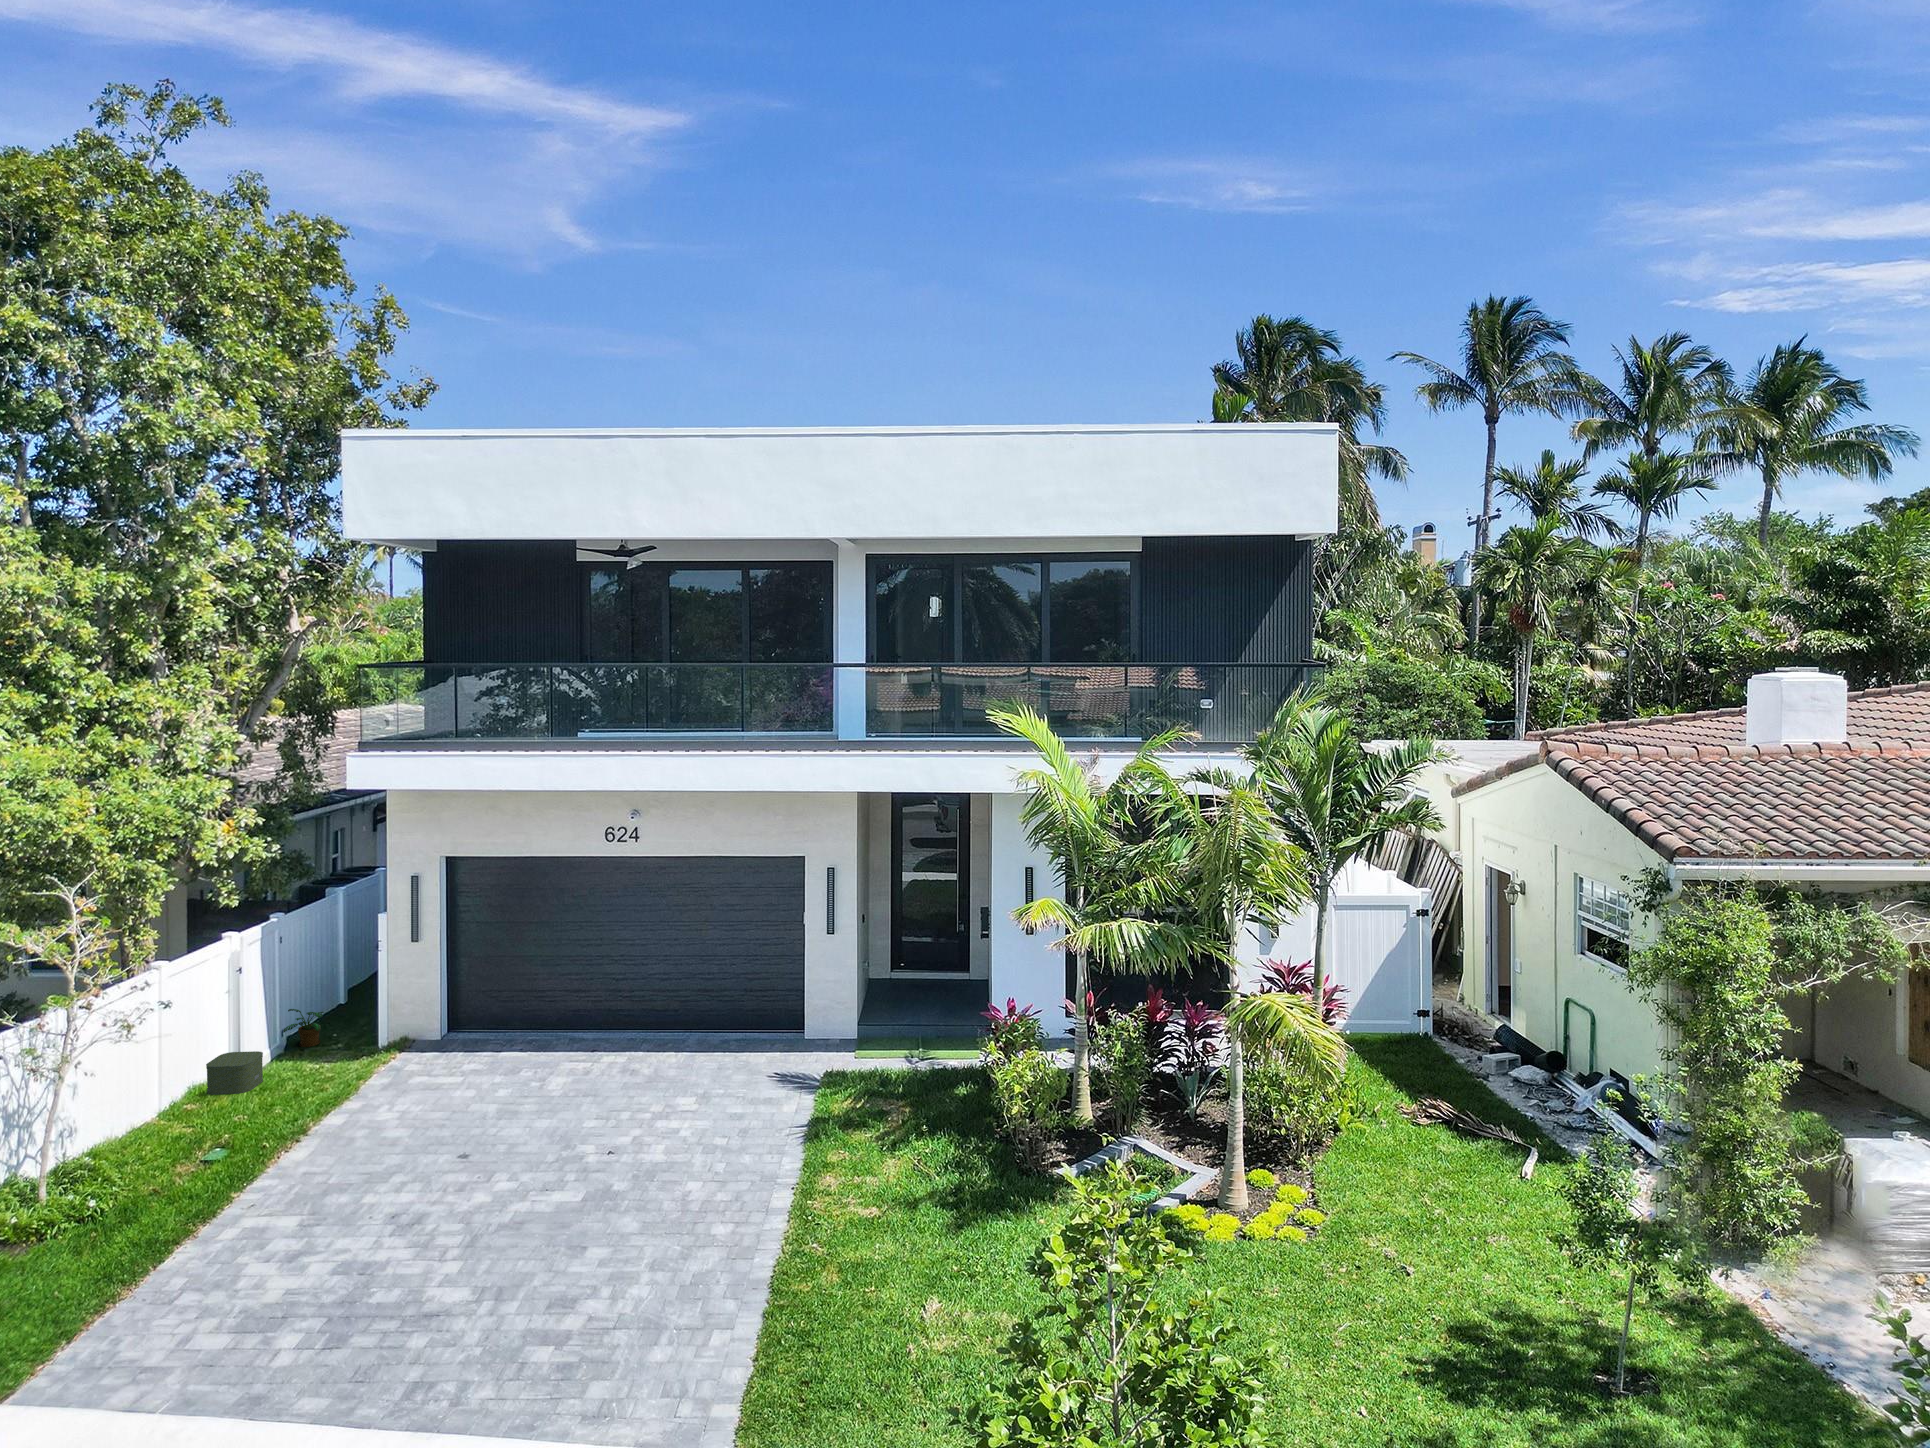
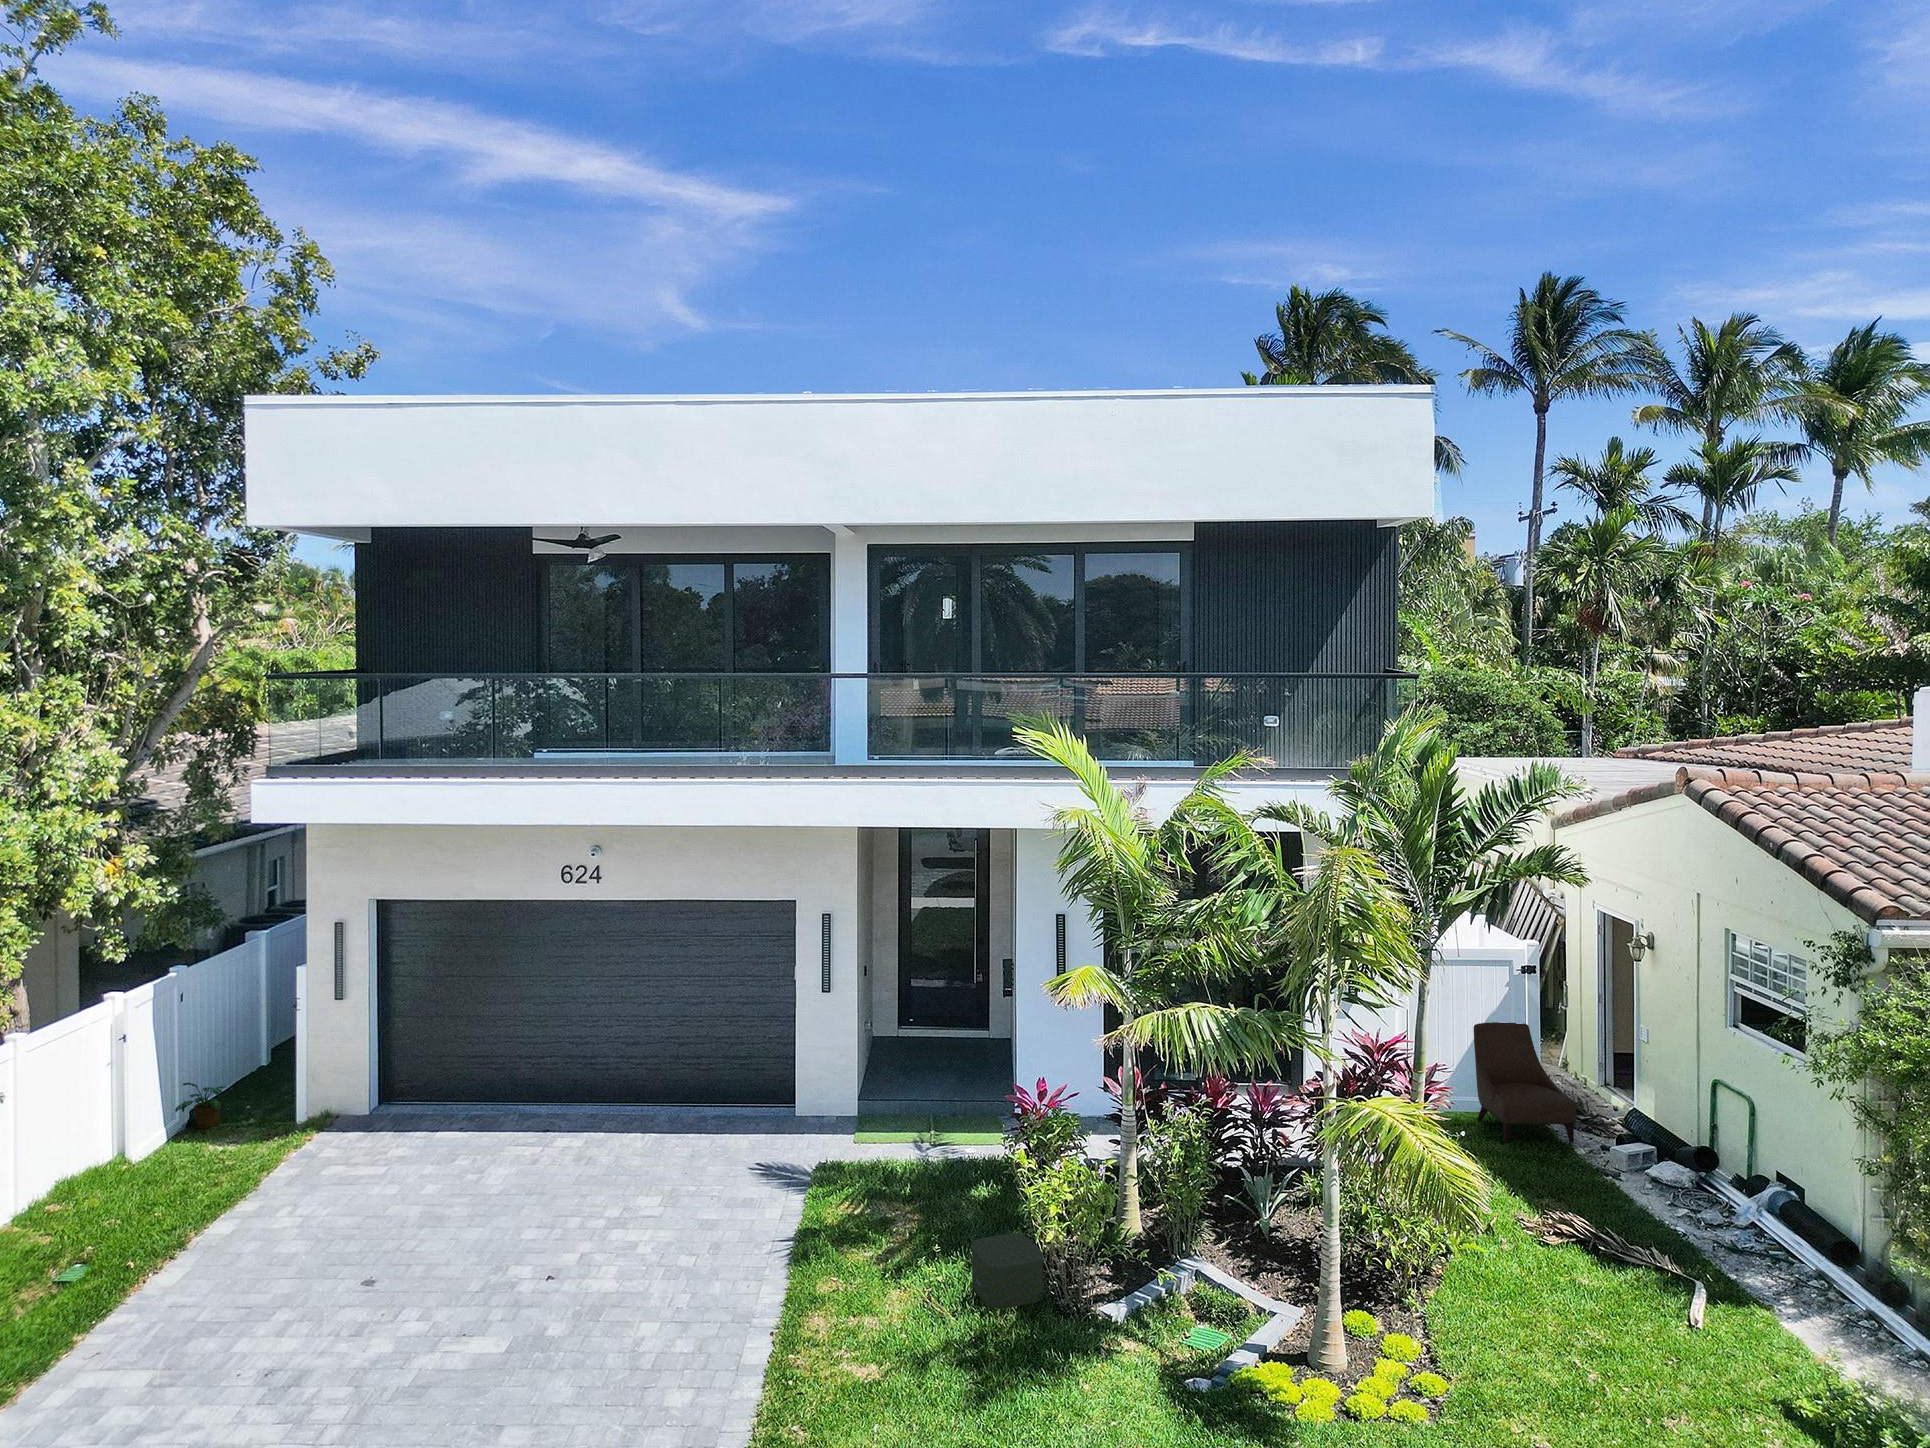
chair: none [1375,956,1457,1055] -> present [1474,1022,1576,1143]
storage box: present [206,1051,263,1095] -> present [971,1233,1043,1309]

